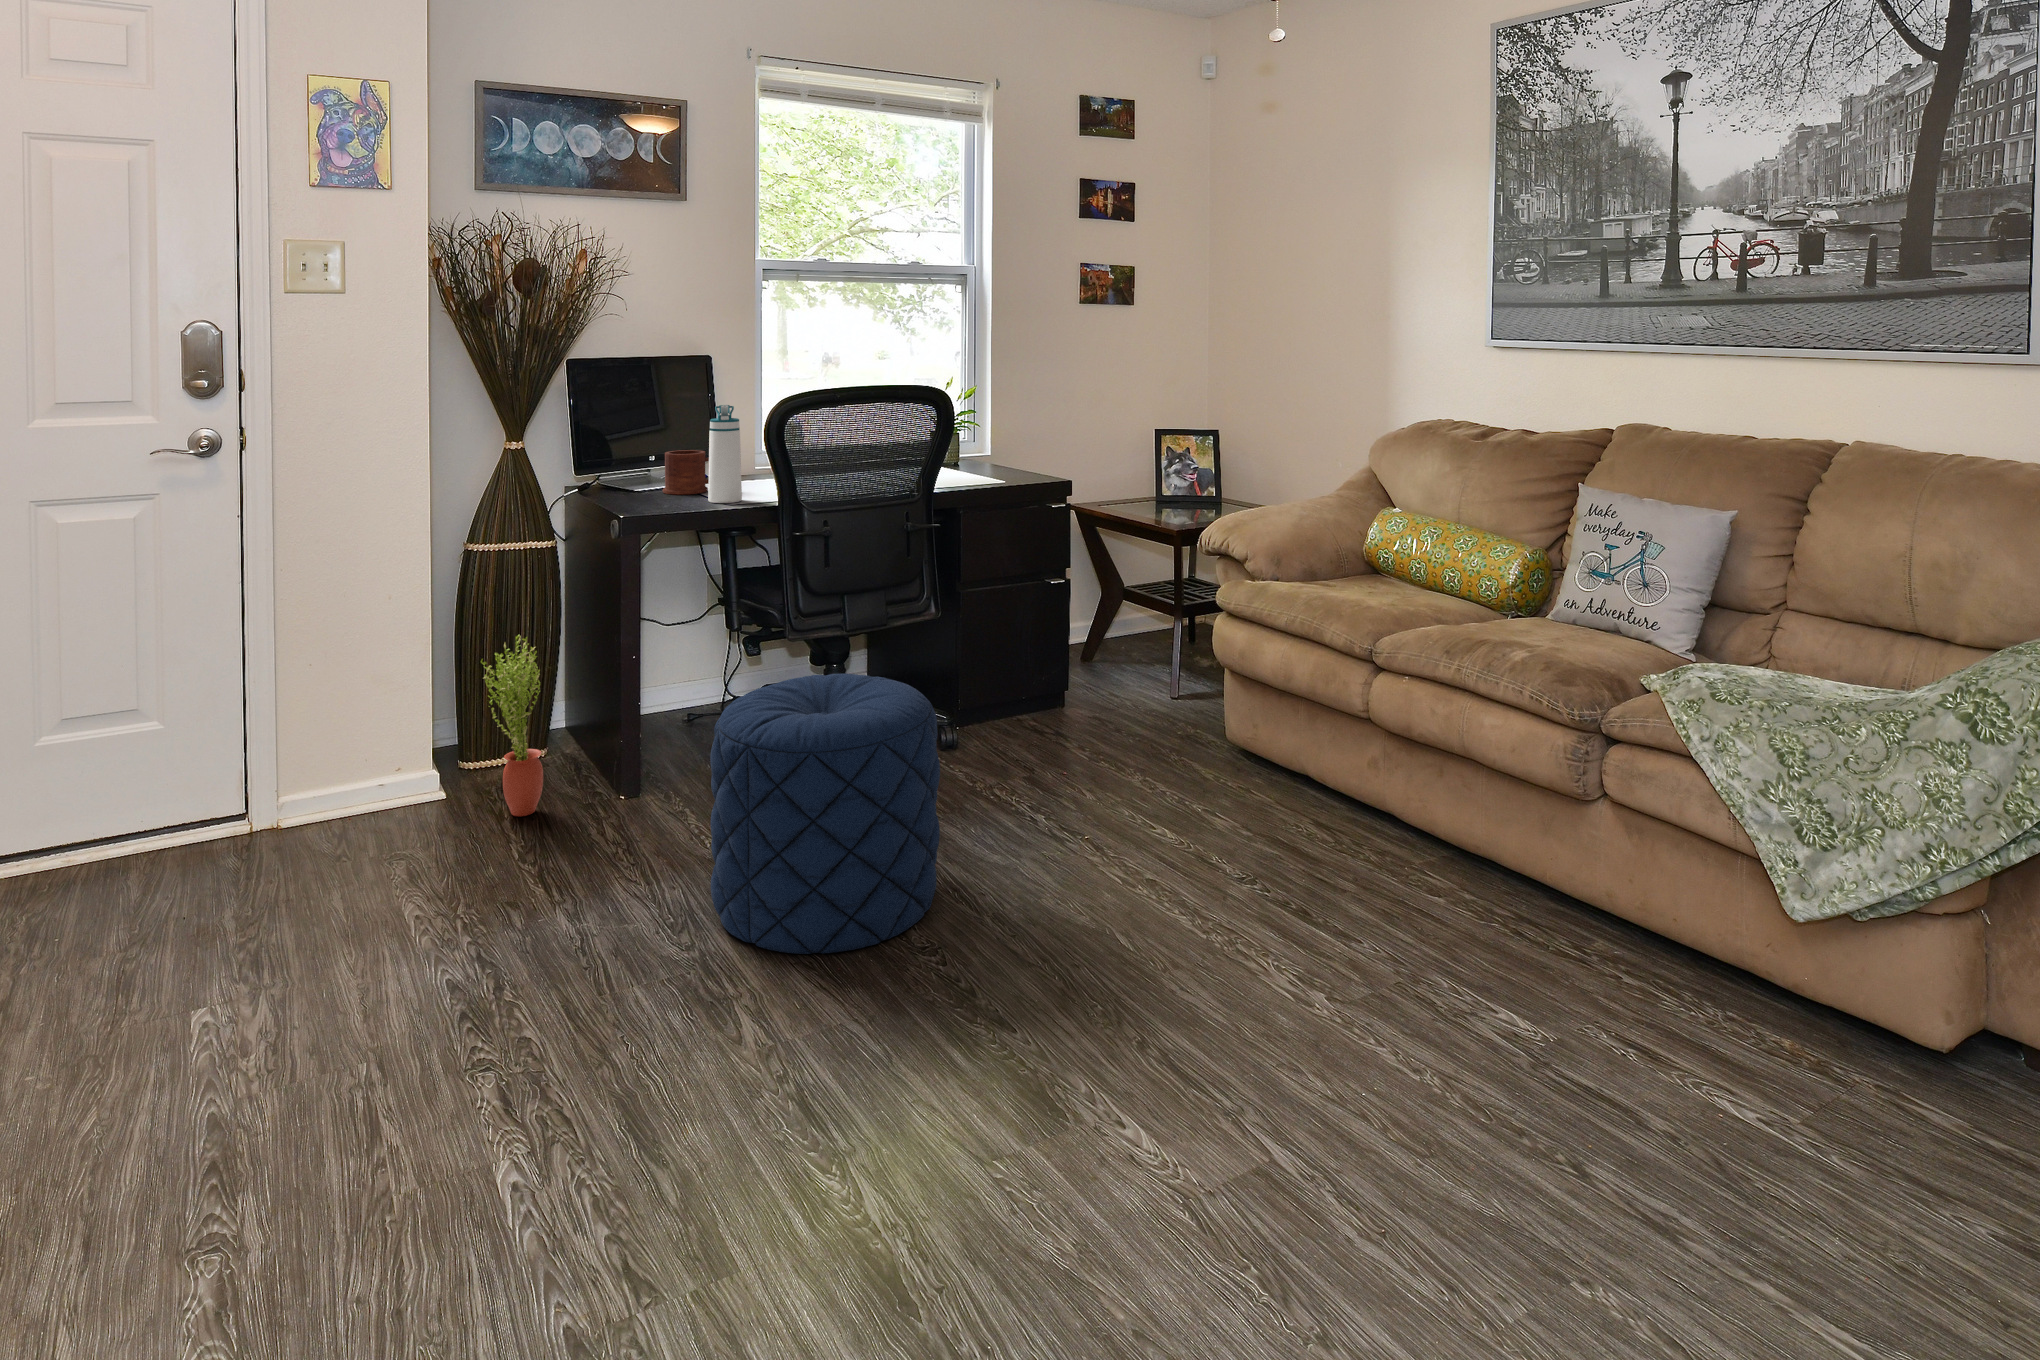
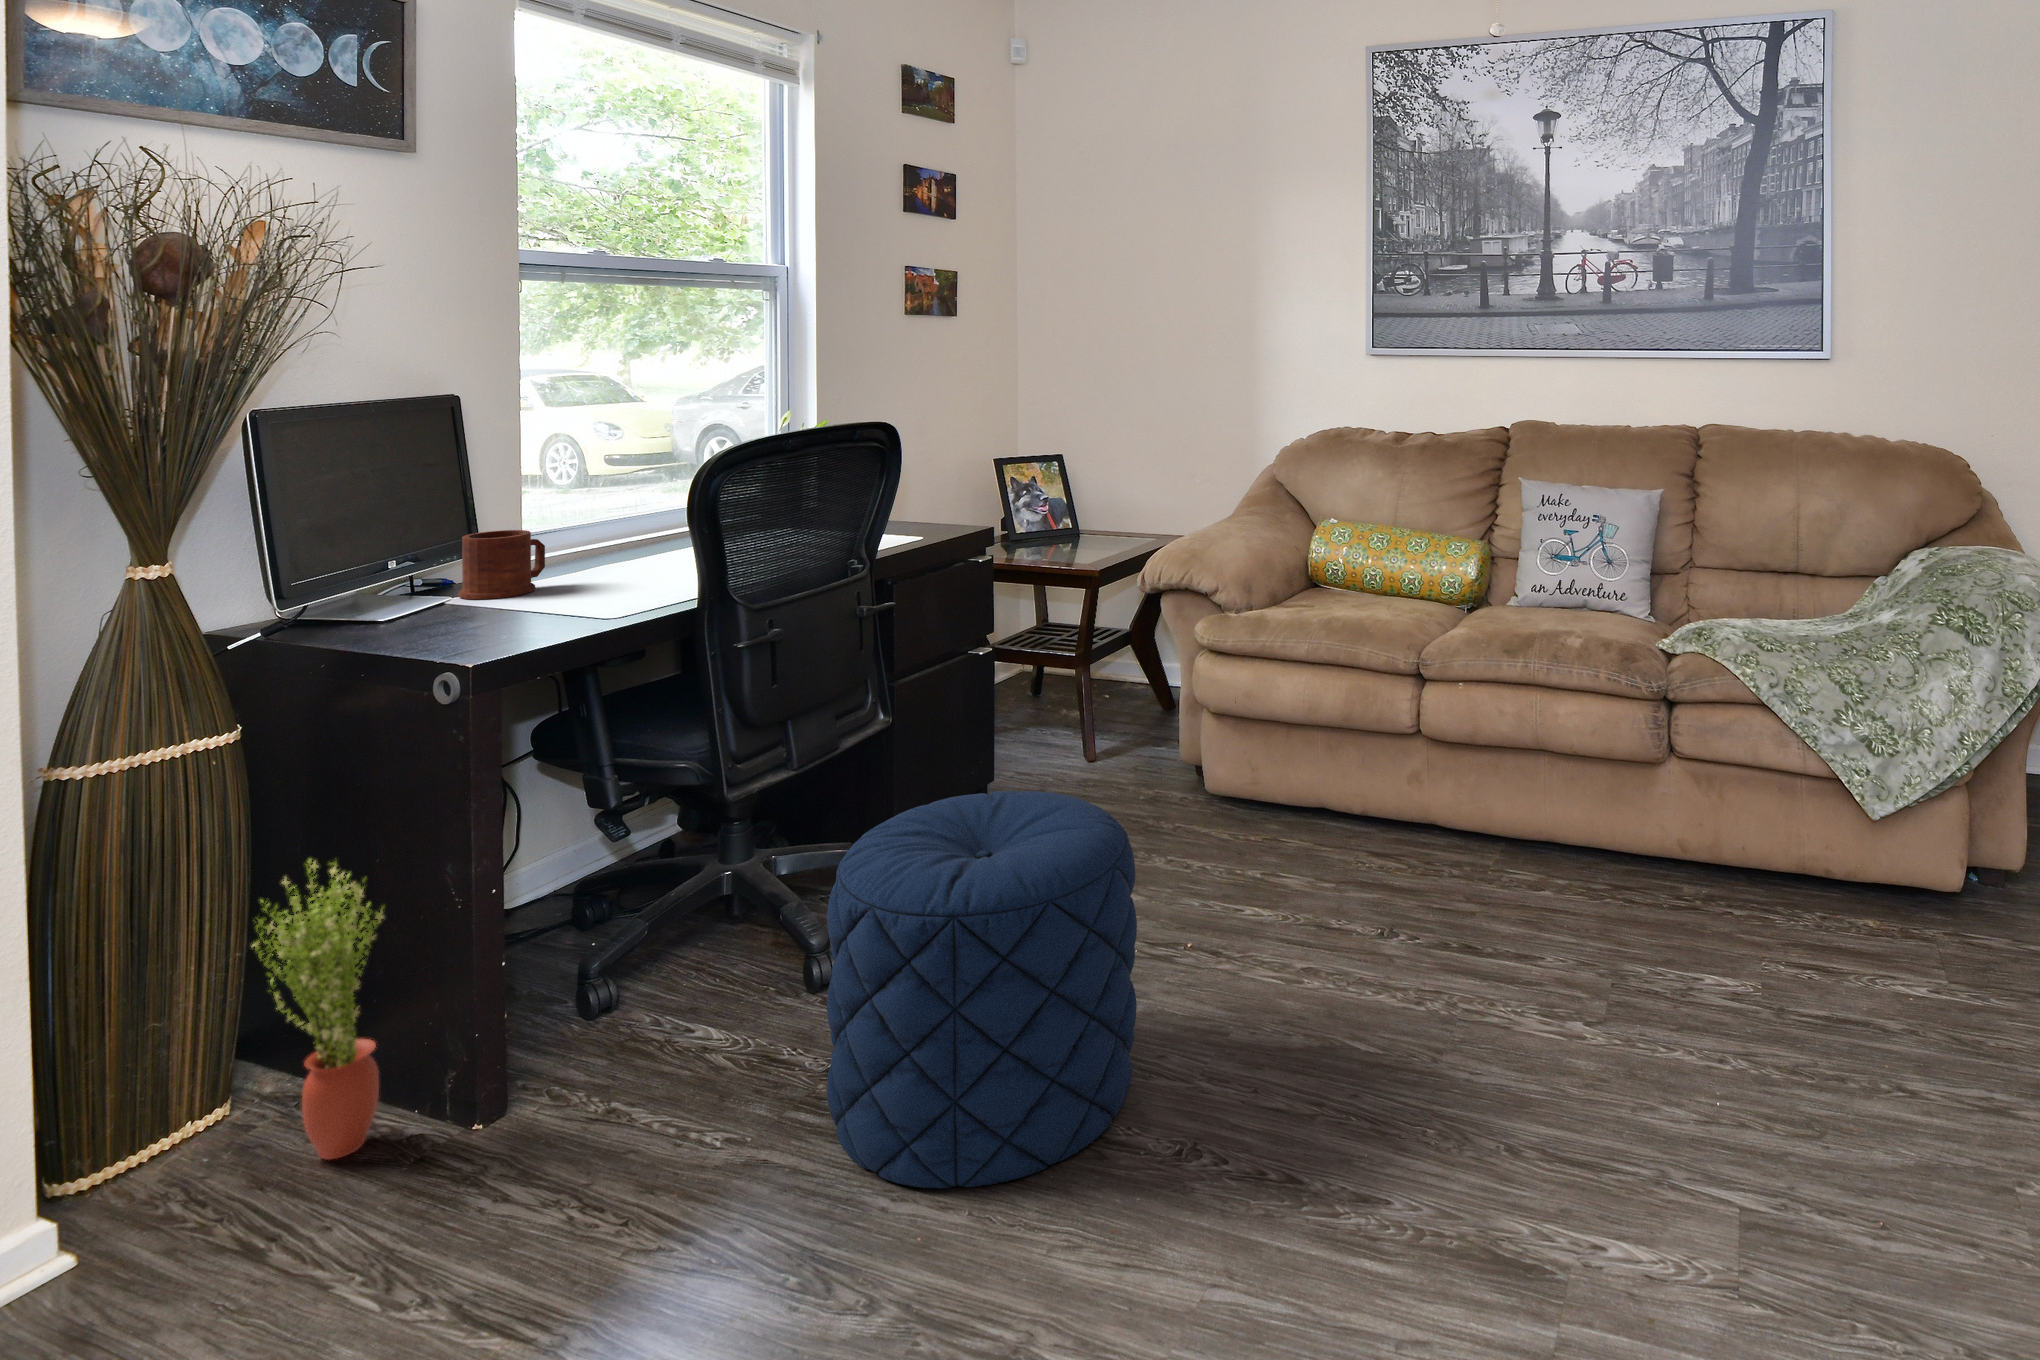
water bottle: present [708,405,742,503] -> none [578,459,632,602]

